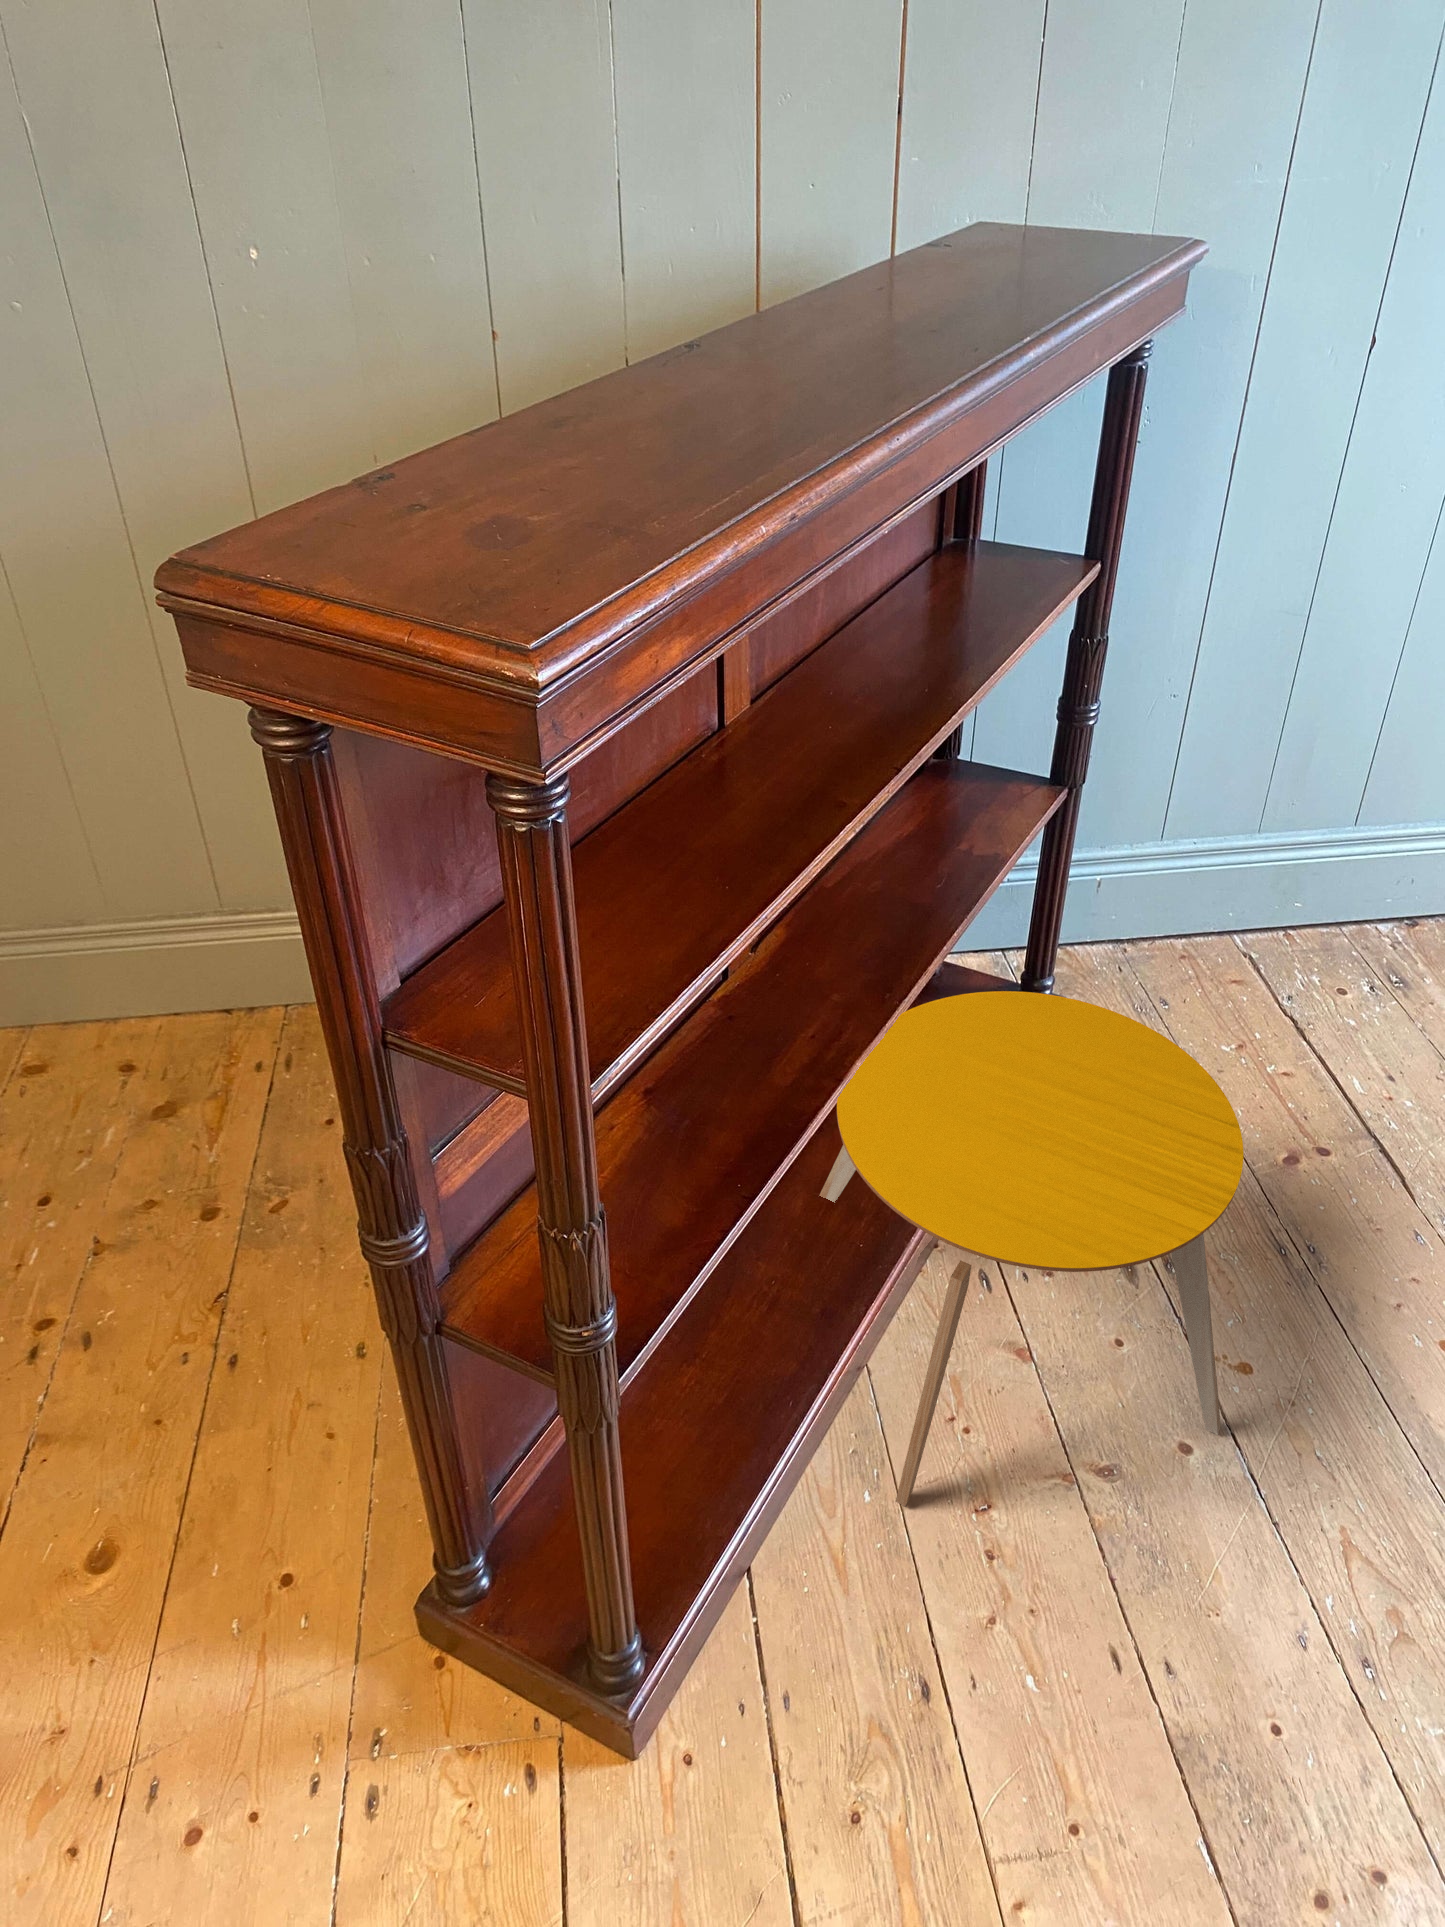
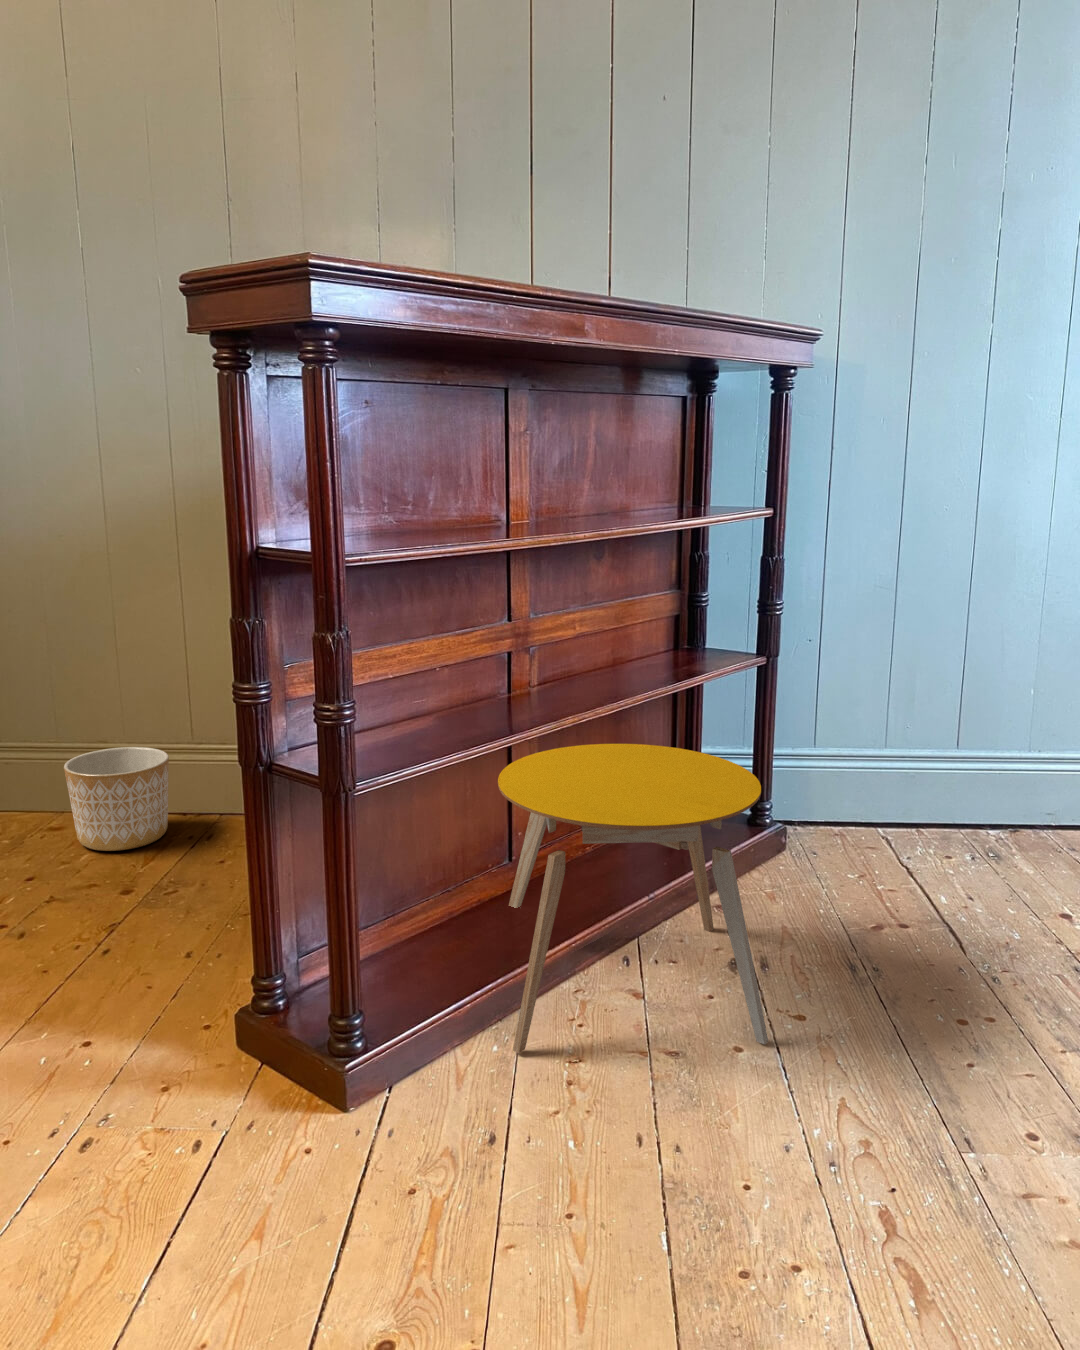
planter: none [40,937,221,1118] -> present [64,747,169,851]

